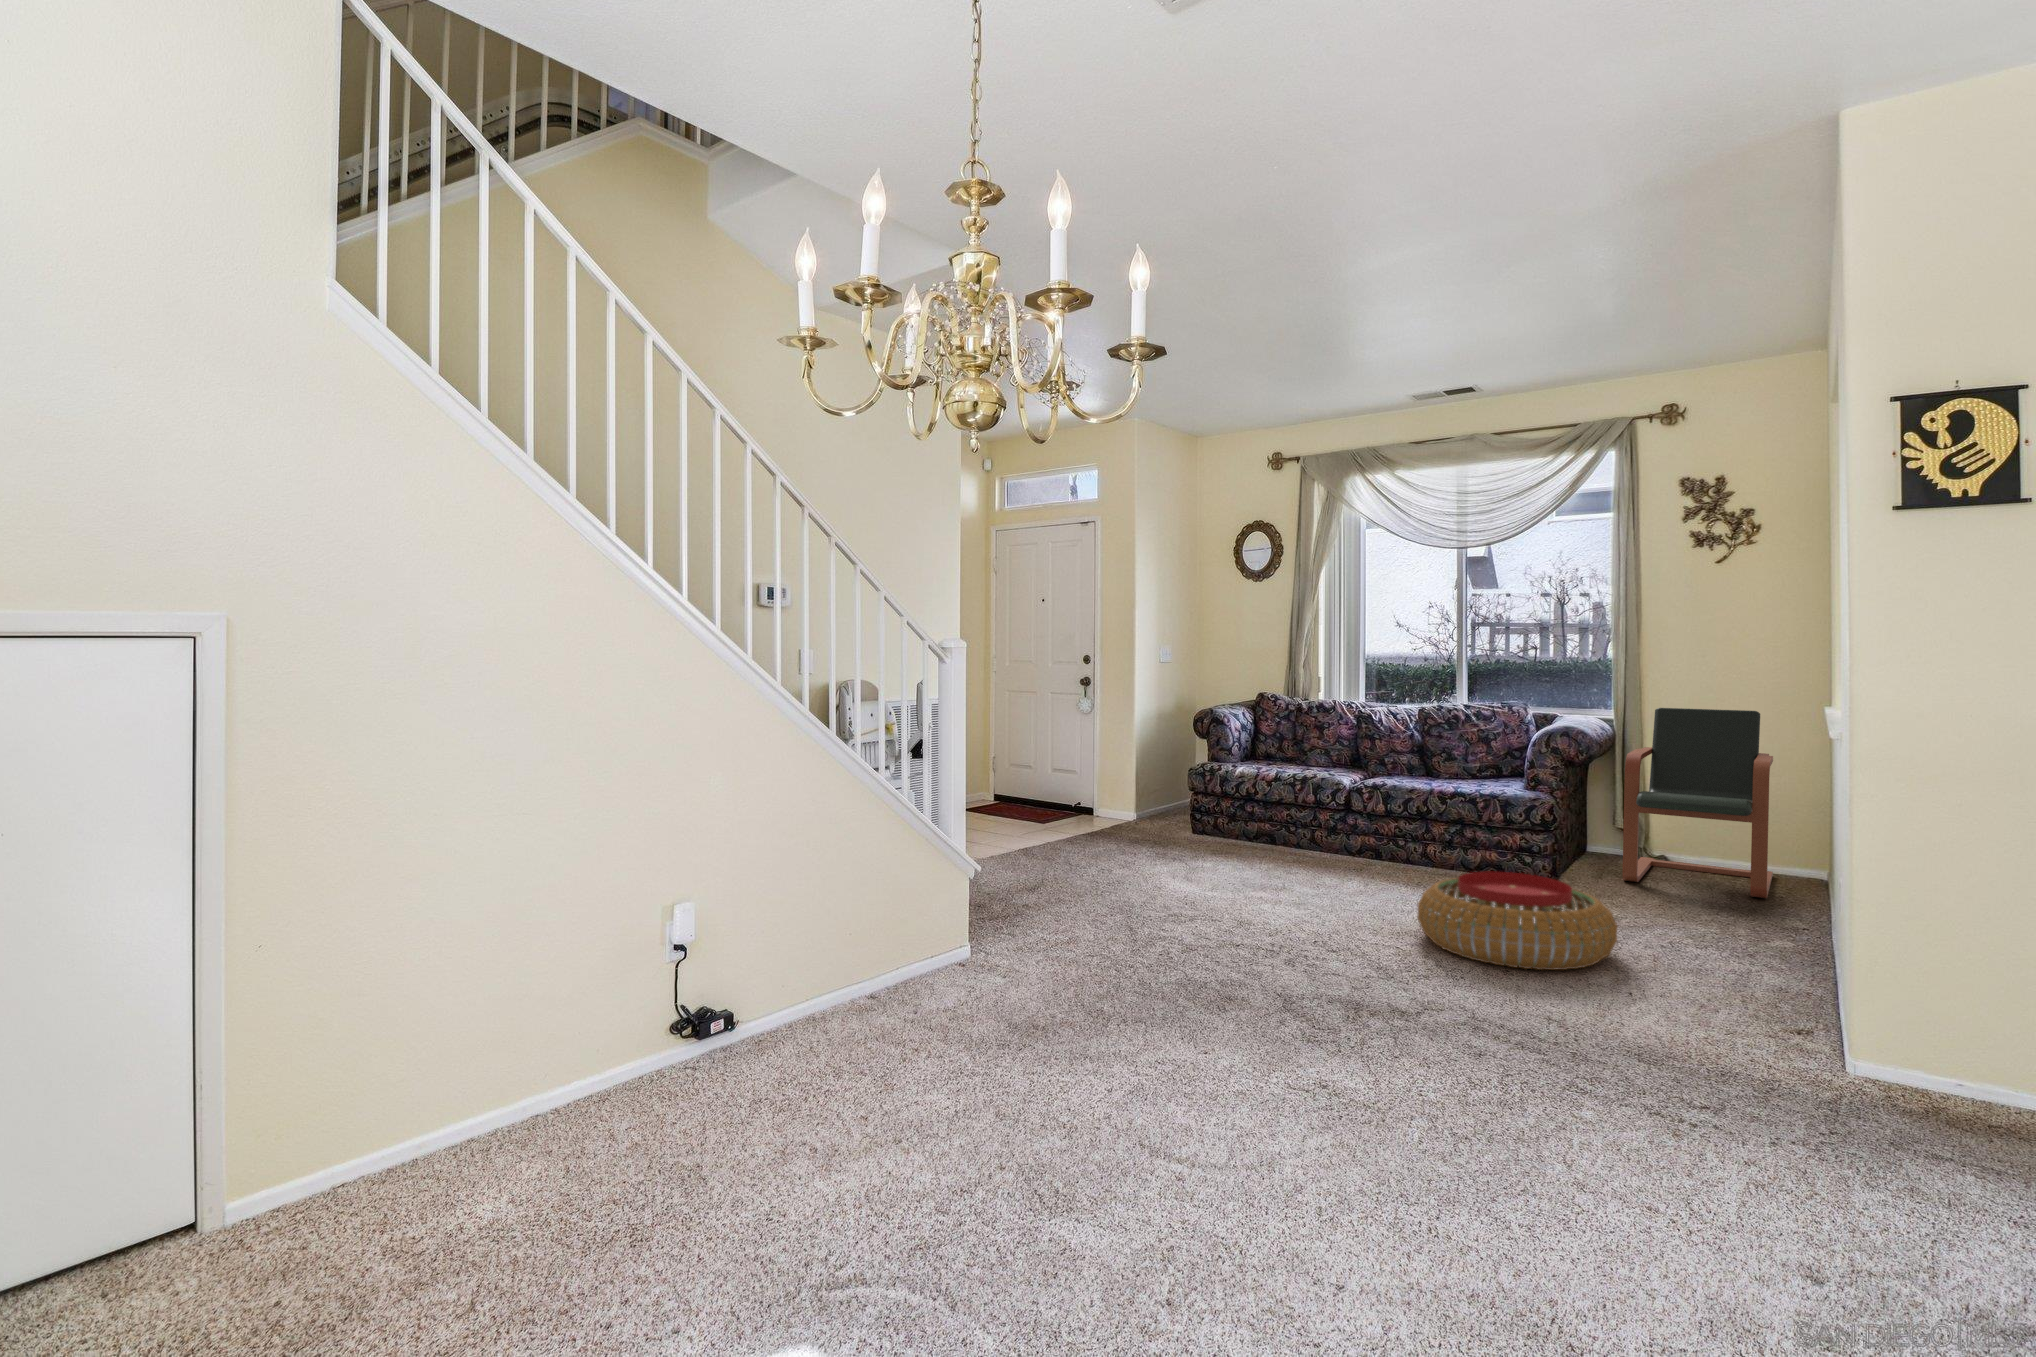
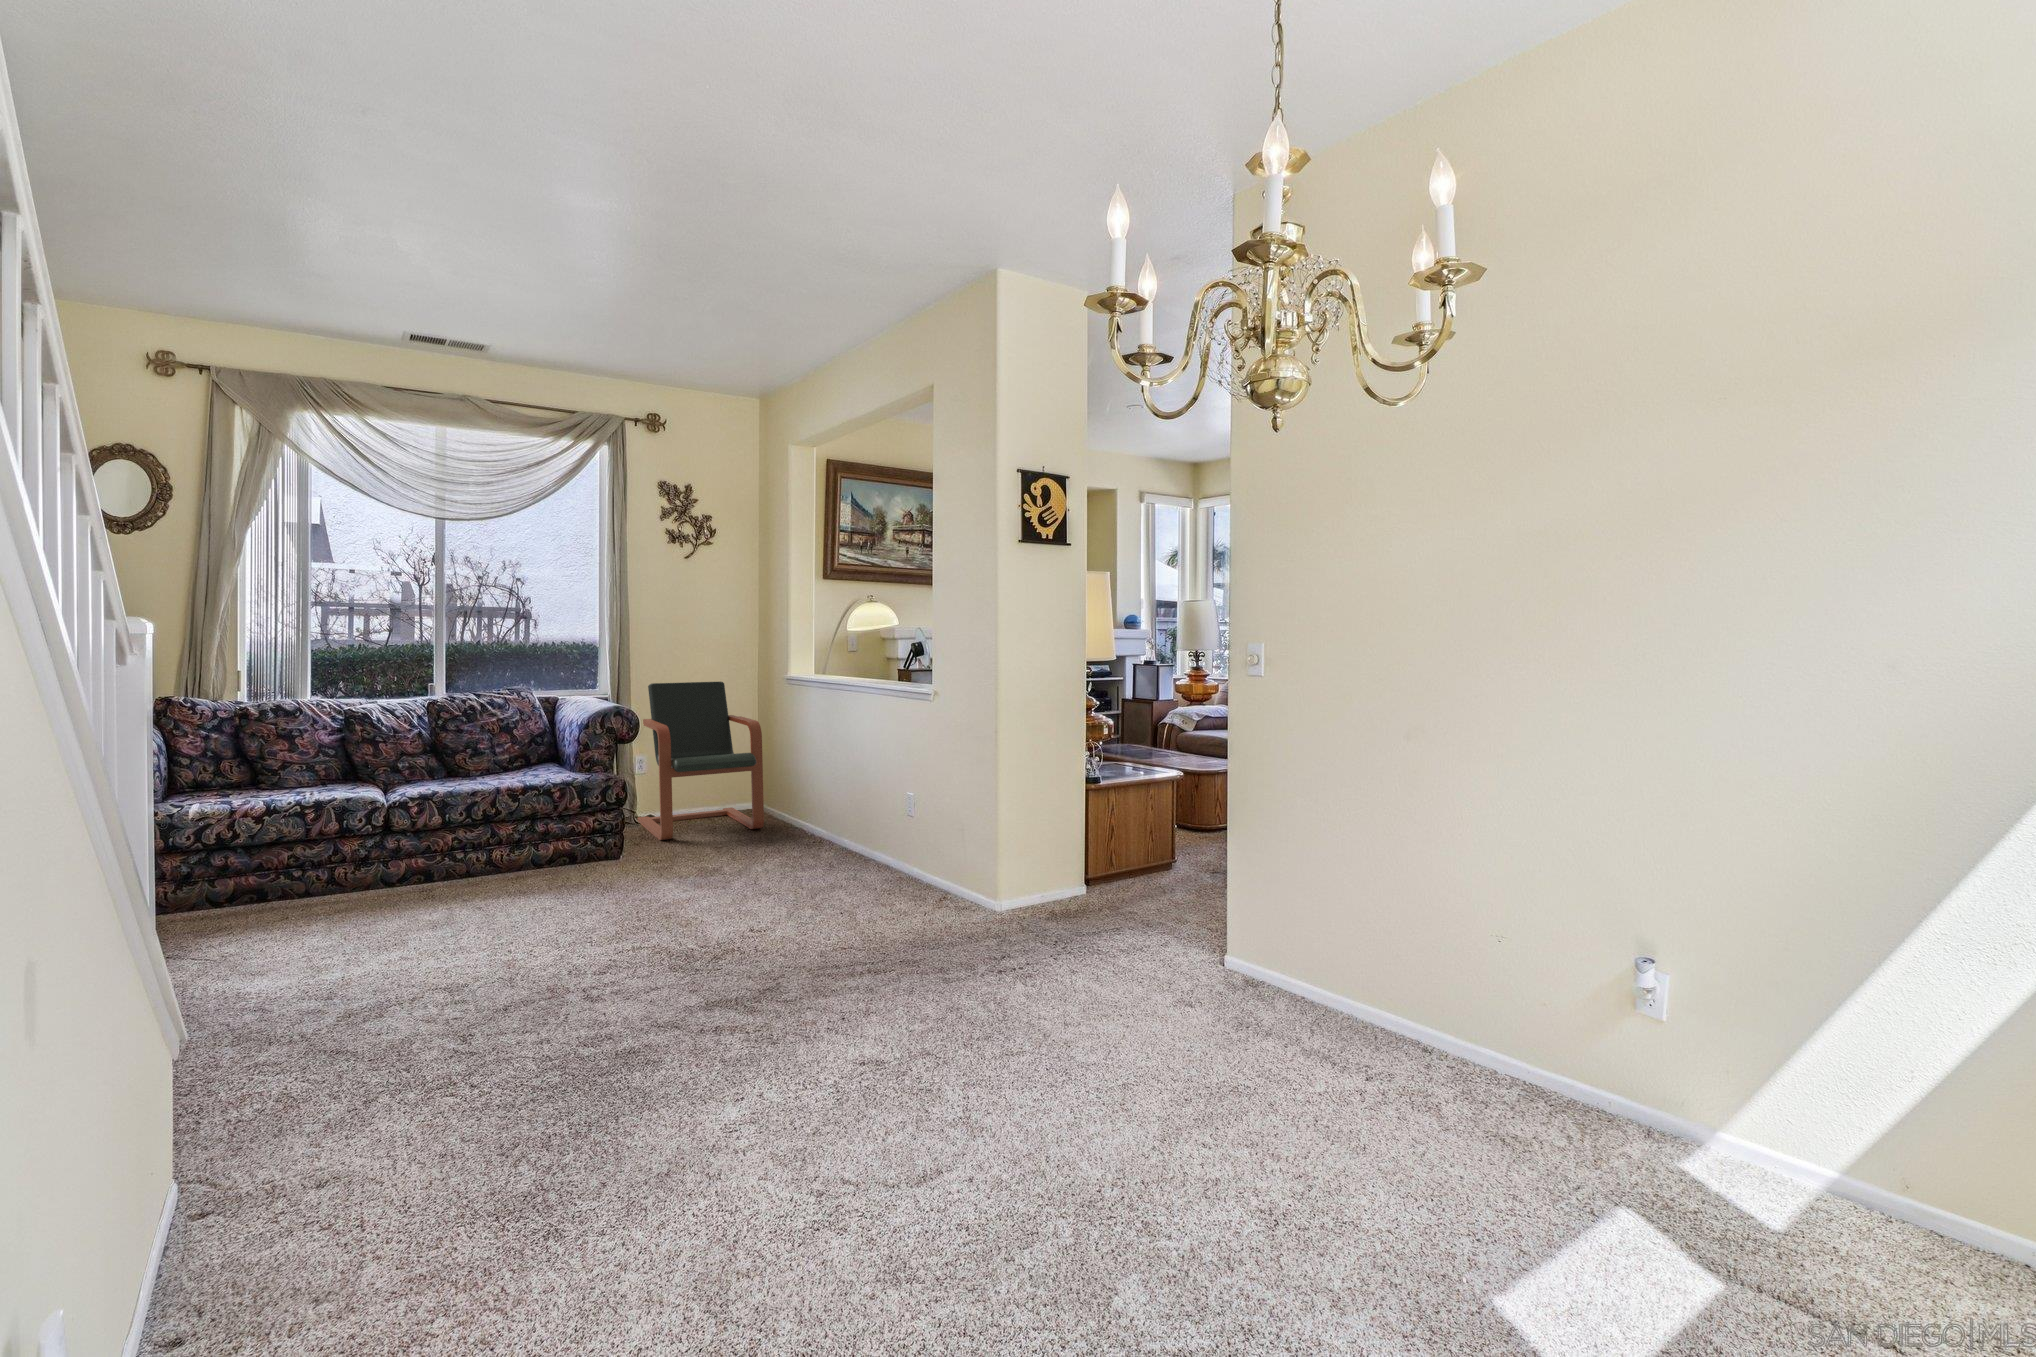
pouf: present [1417,871,1617,970] -> none [612,849,795,947]

